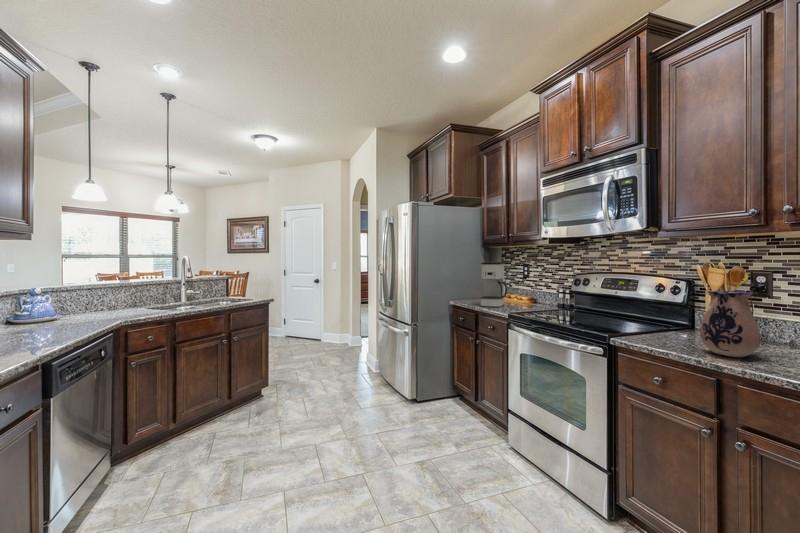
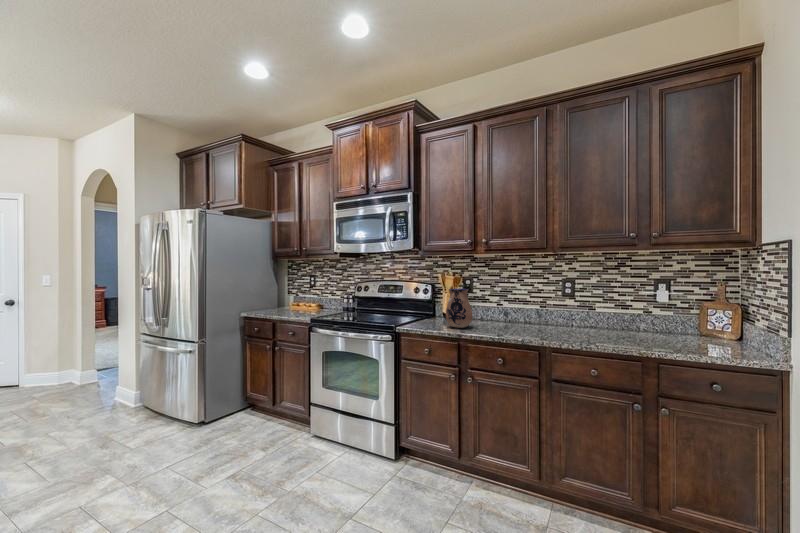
coffee maker: present [481,262,507,307] -> none [278,273,302,315]

